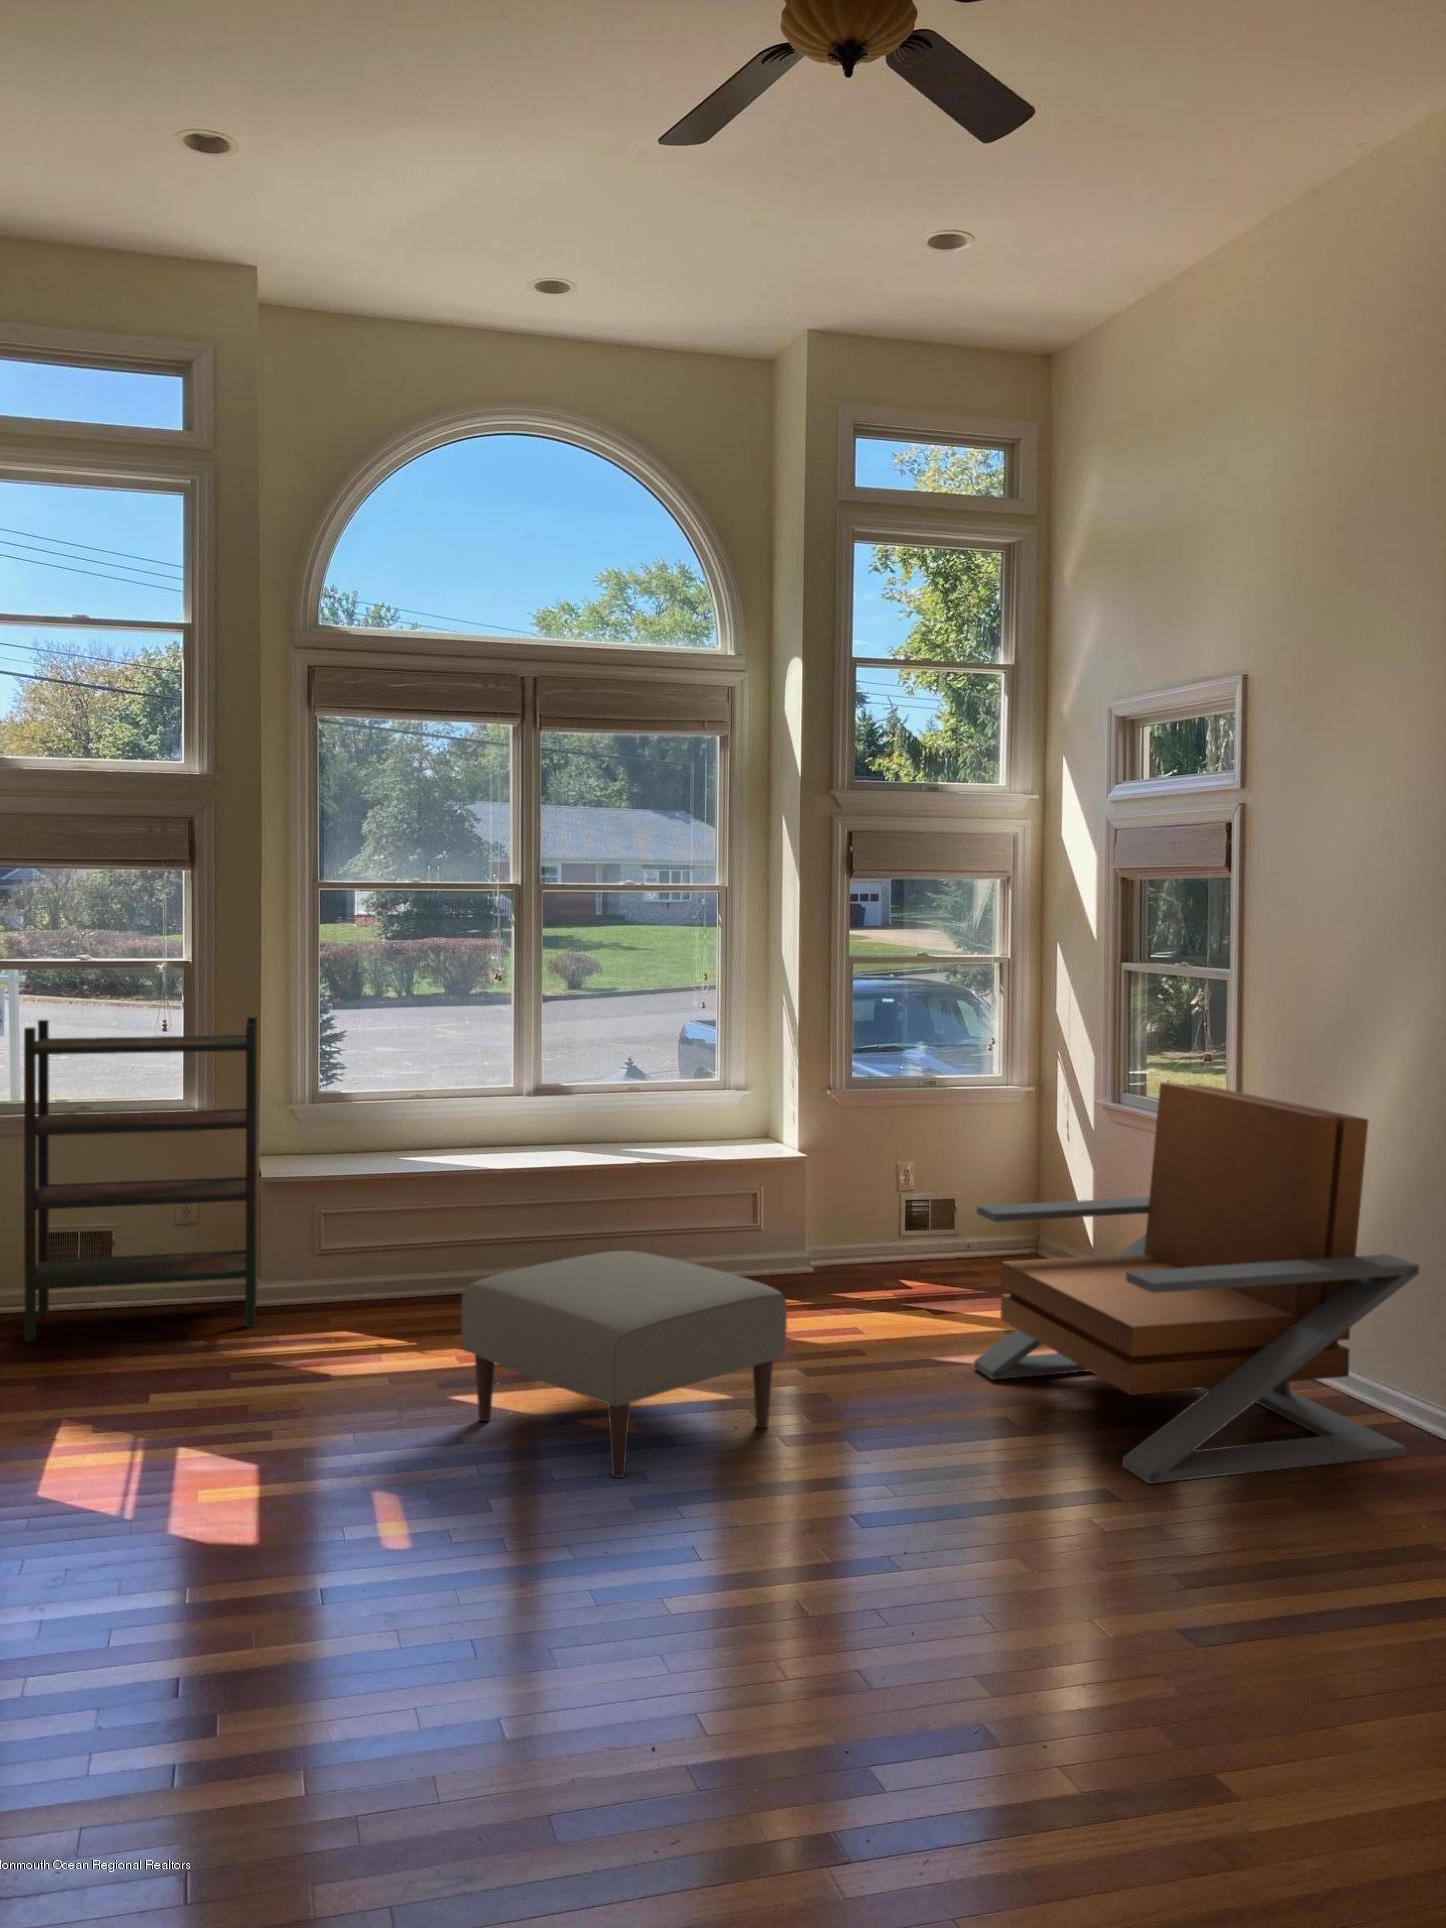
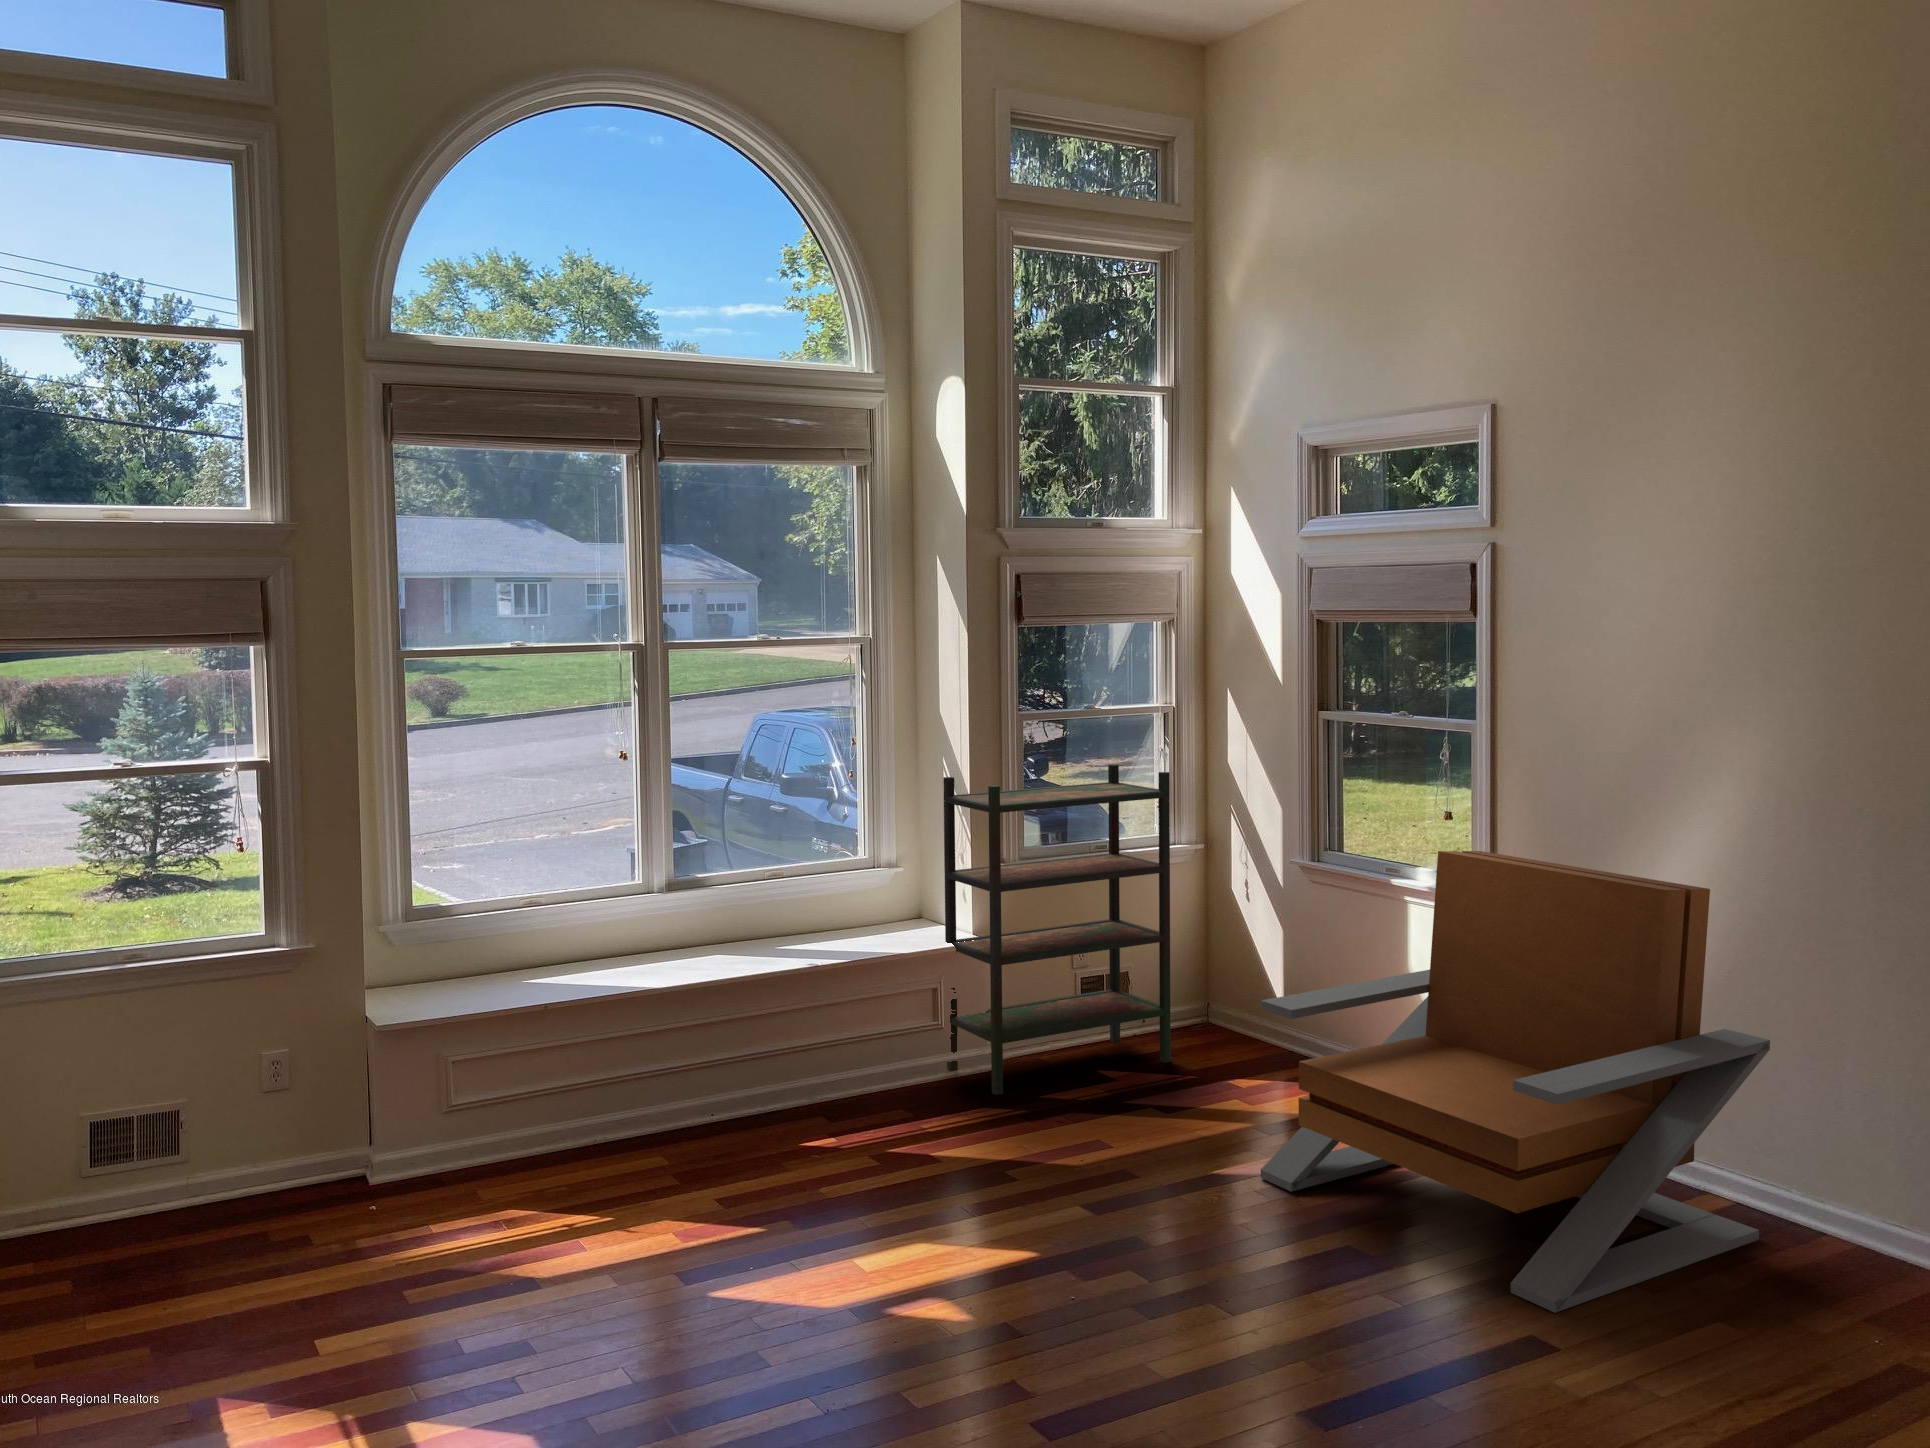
bookshelf: present [24,1017,257,1342] -> present [943,764,1171,1095]
ottoman: present [461,1251,787,1478] -> none [740,1090,1120,1388]

